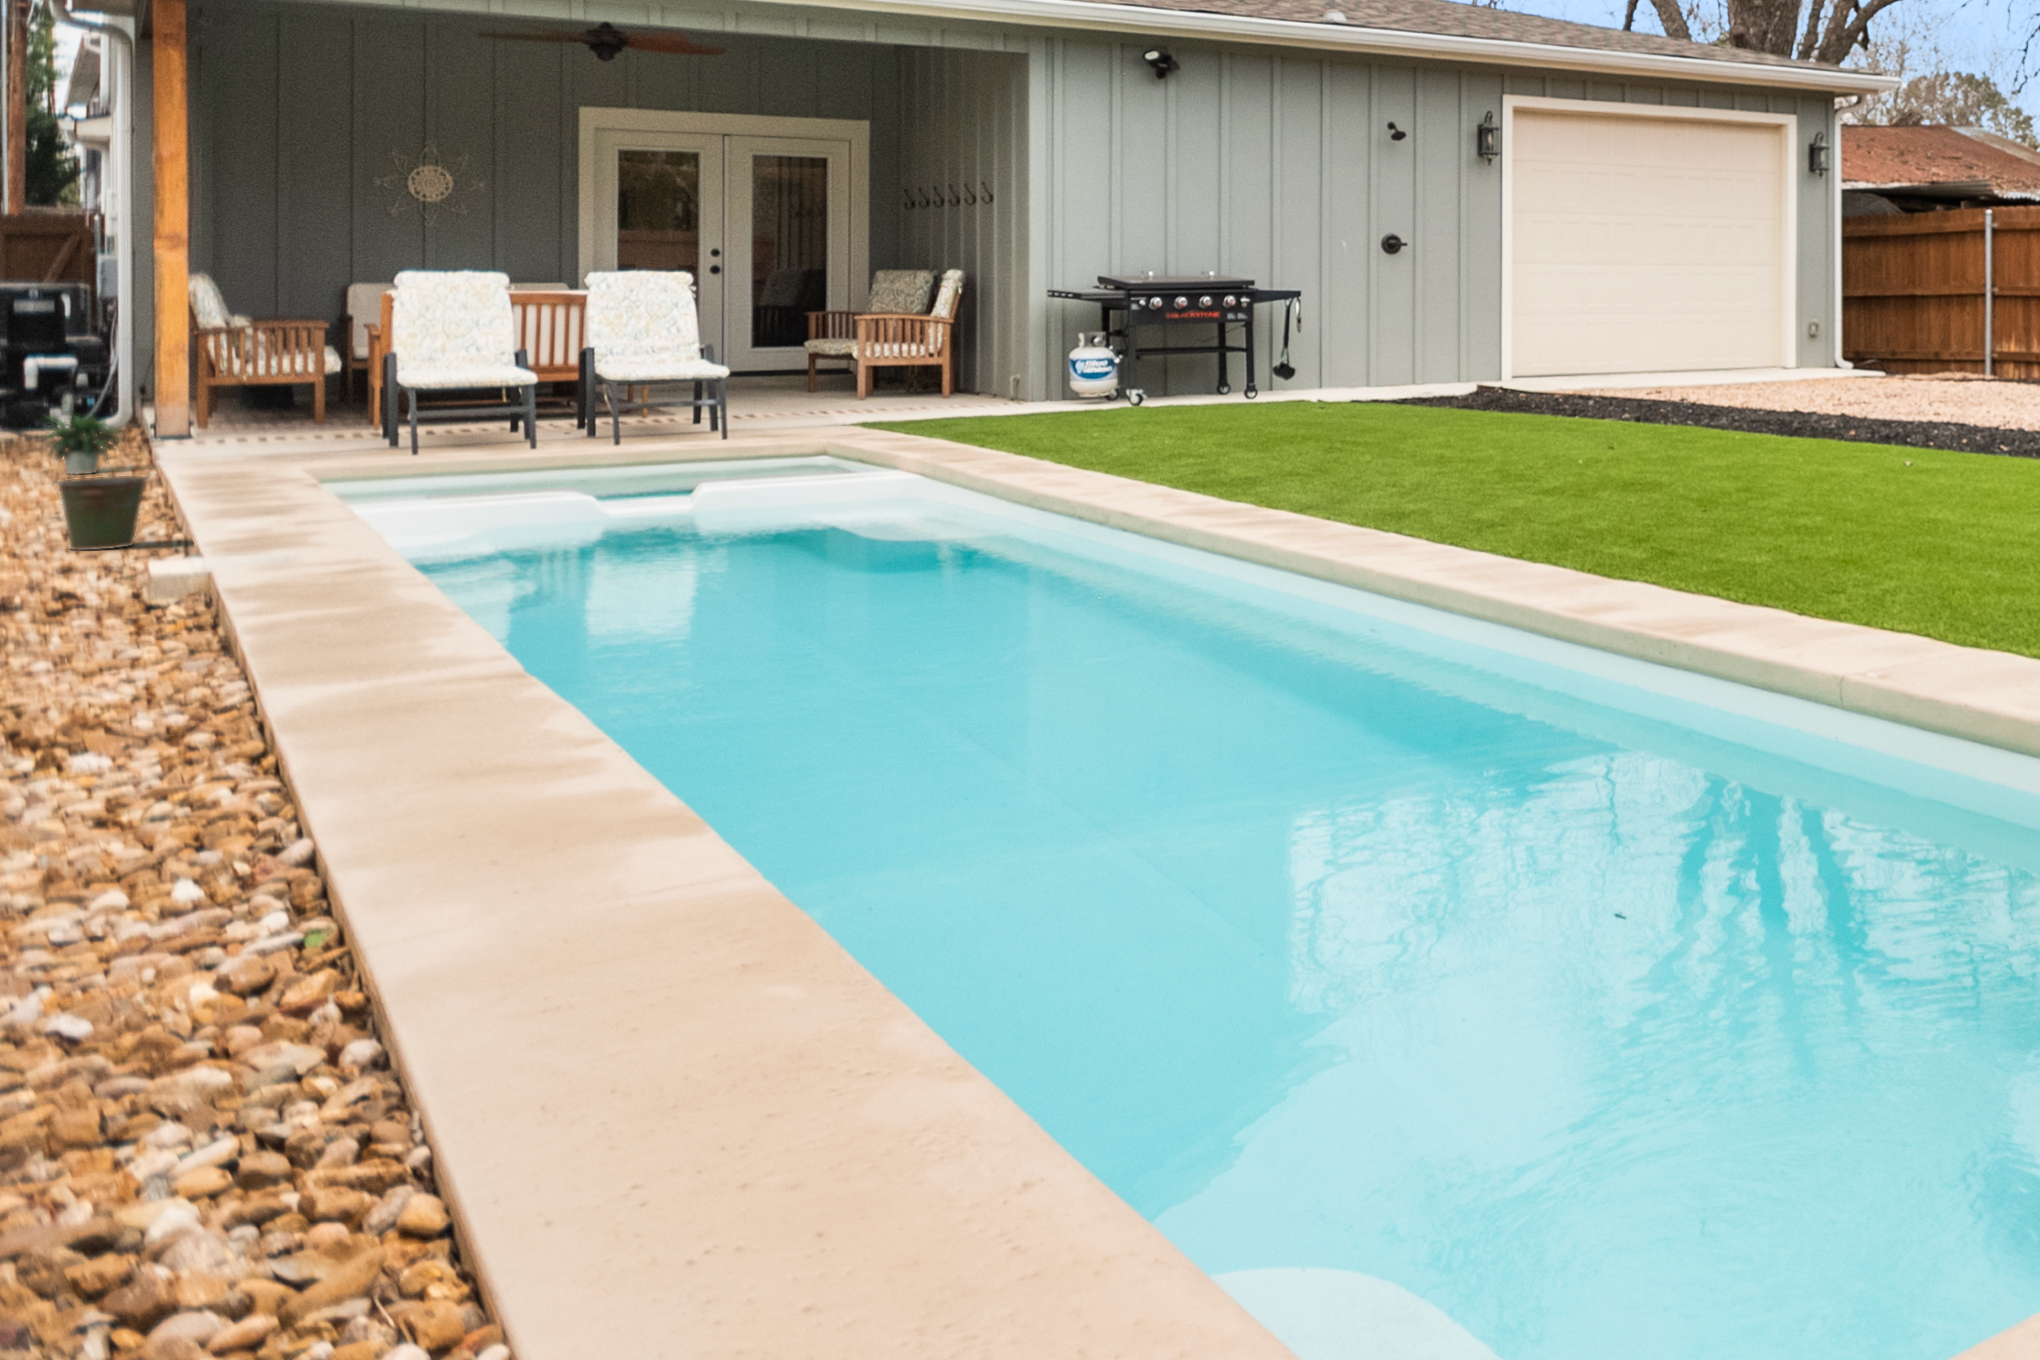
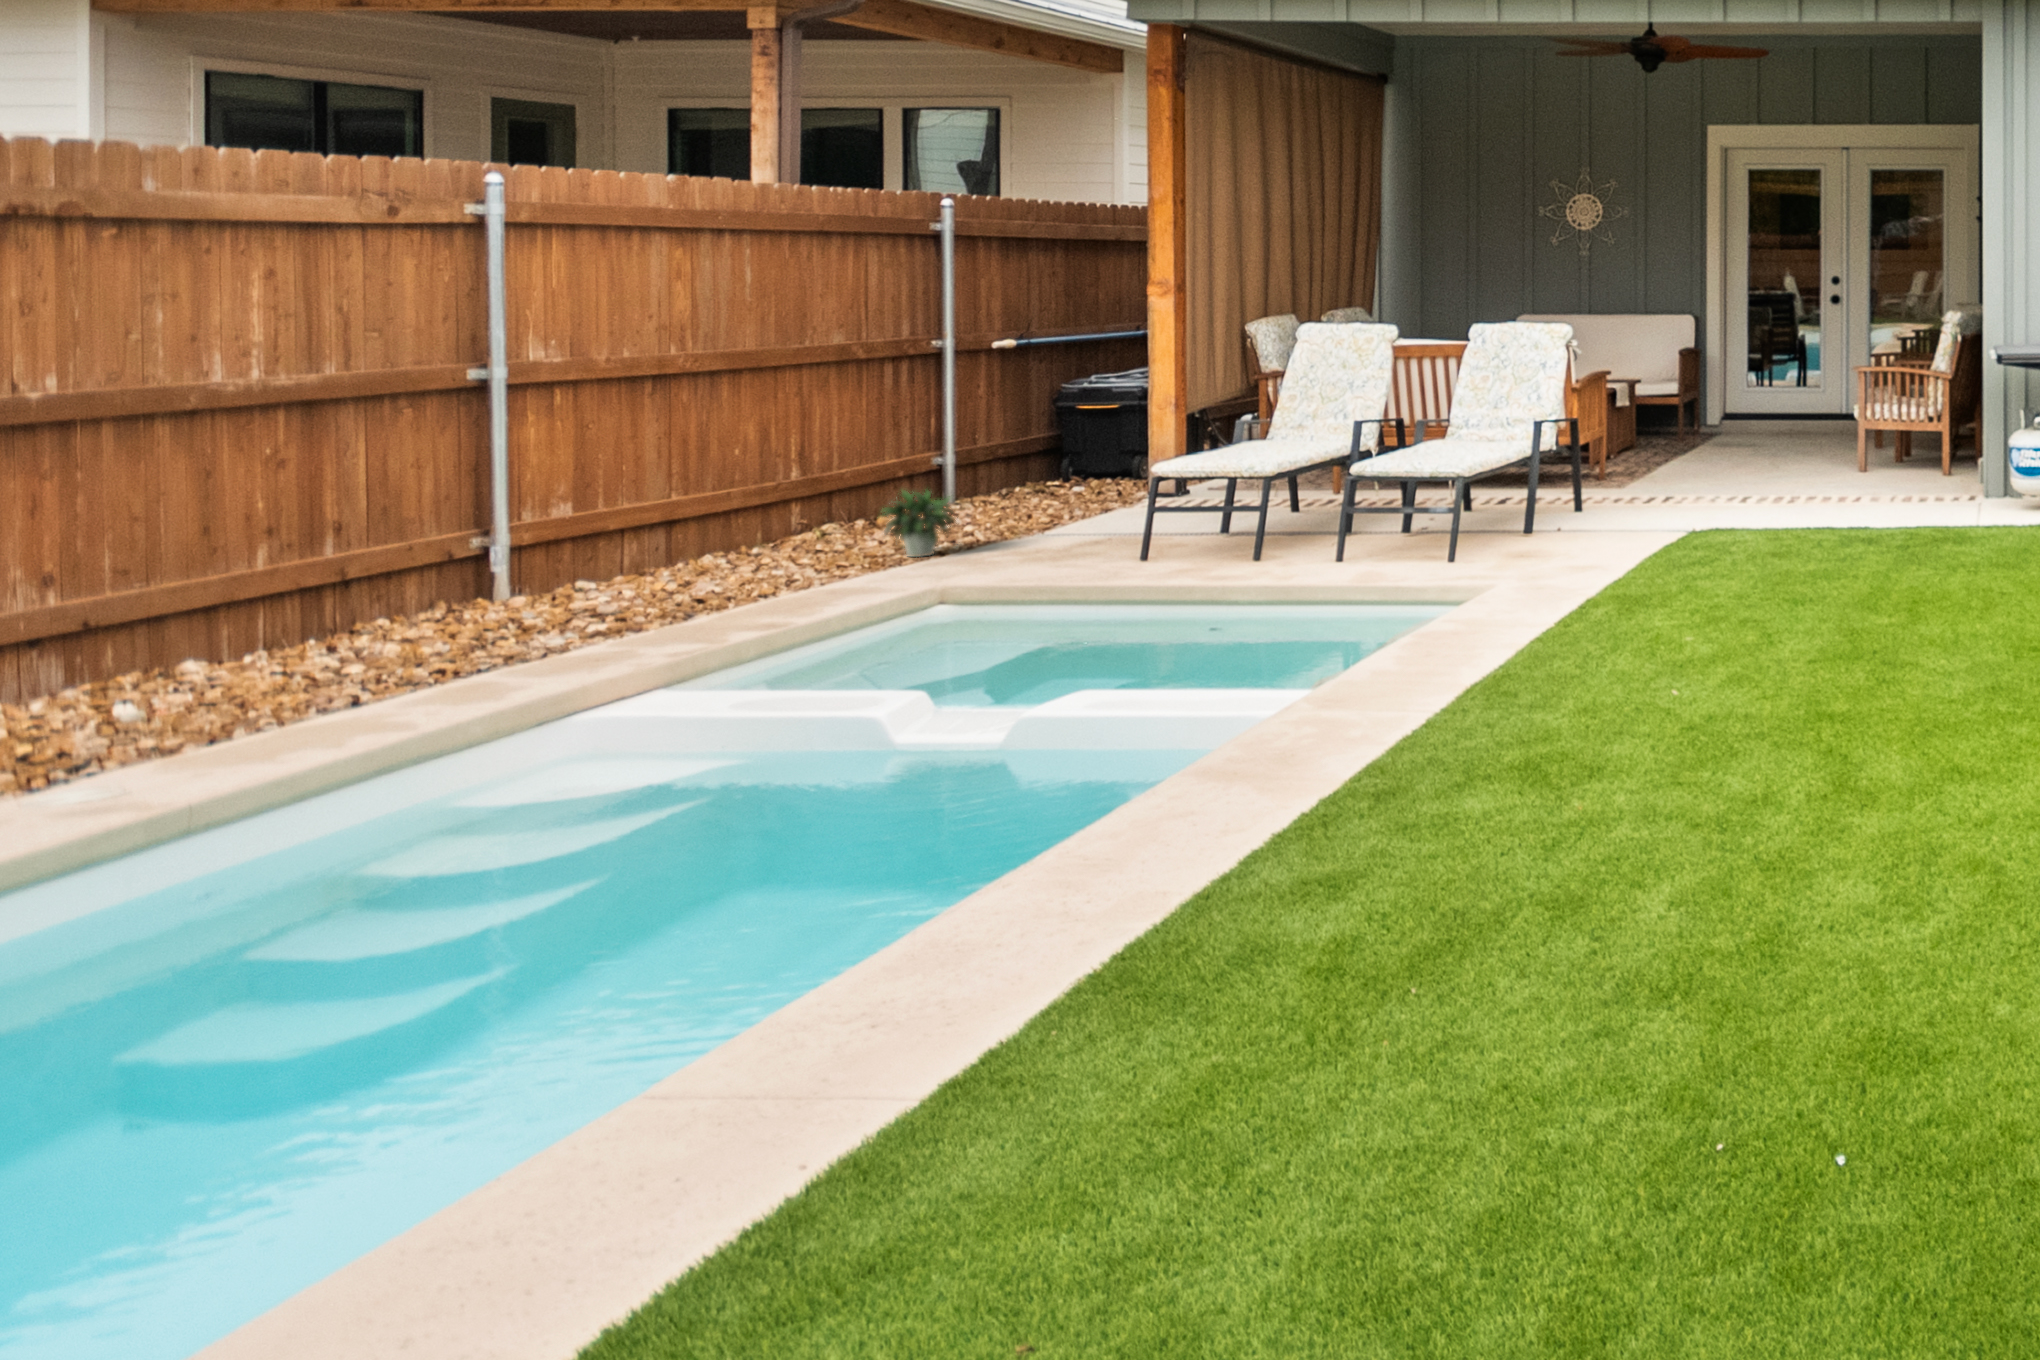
bucket: present [54,476,148,550] -> none [112,673,253,787]

